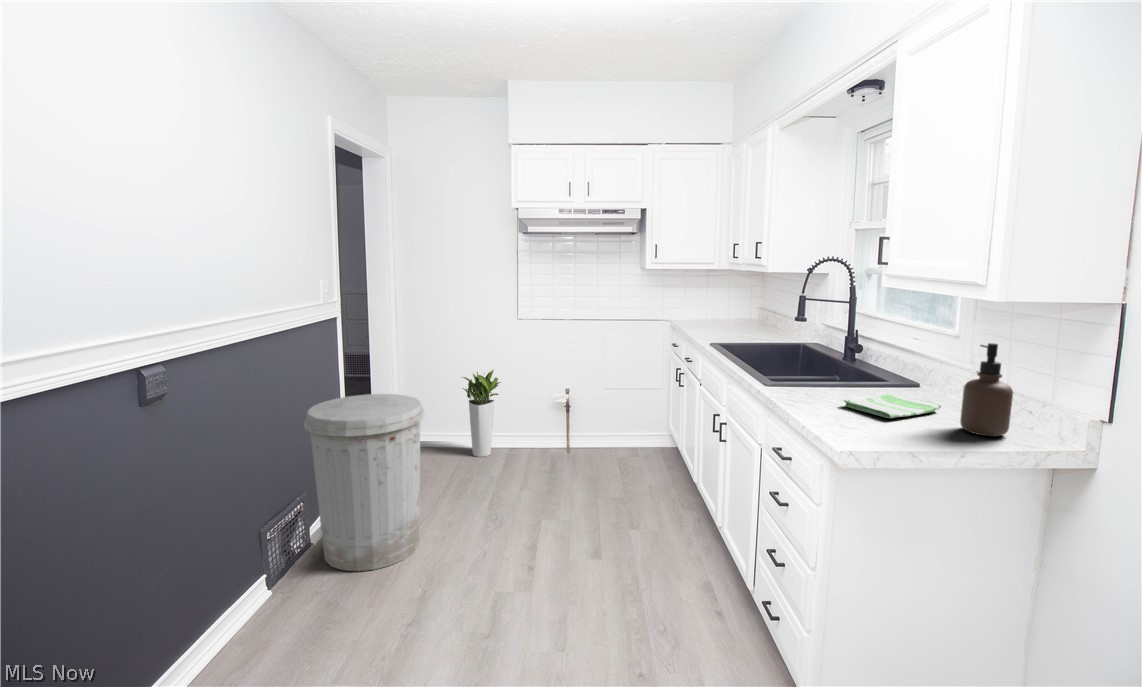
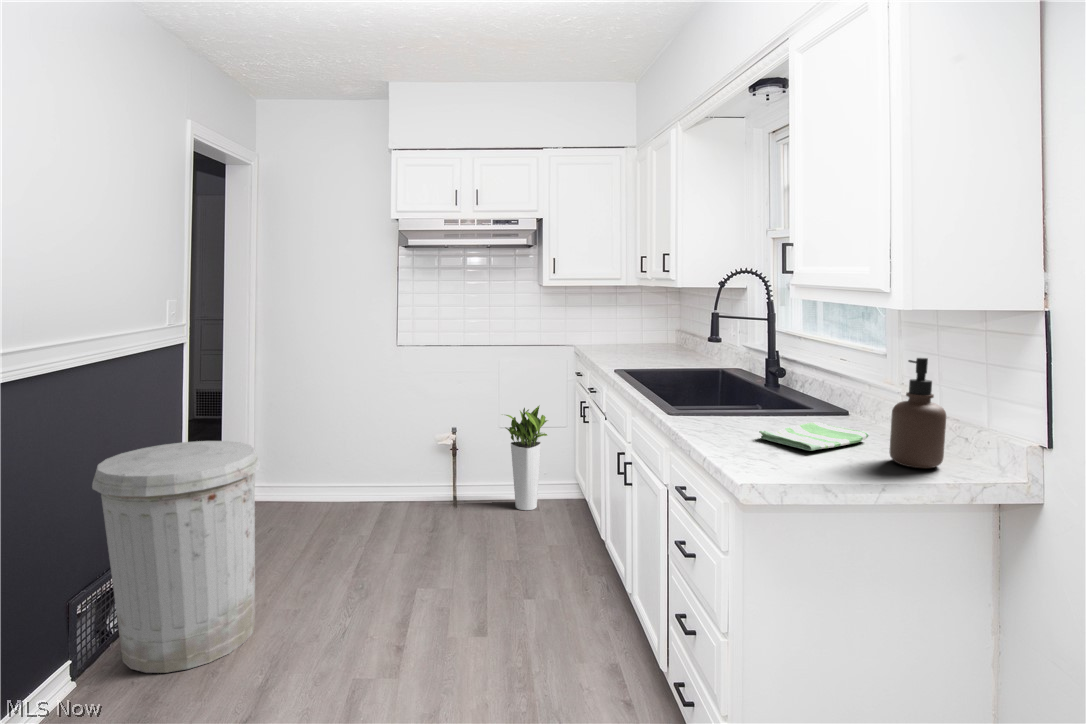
planter: present [462,370,501,457] -> present [506,406,548,510]

